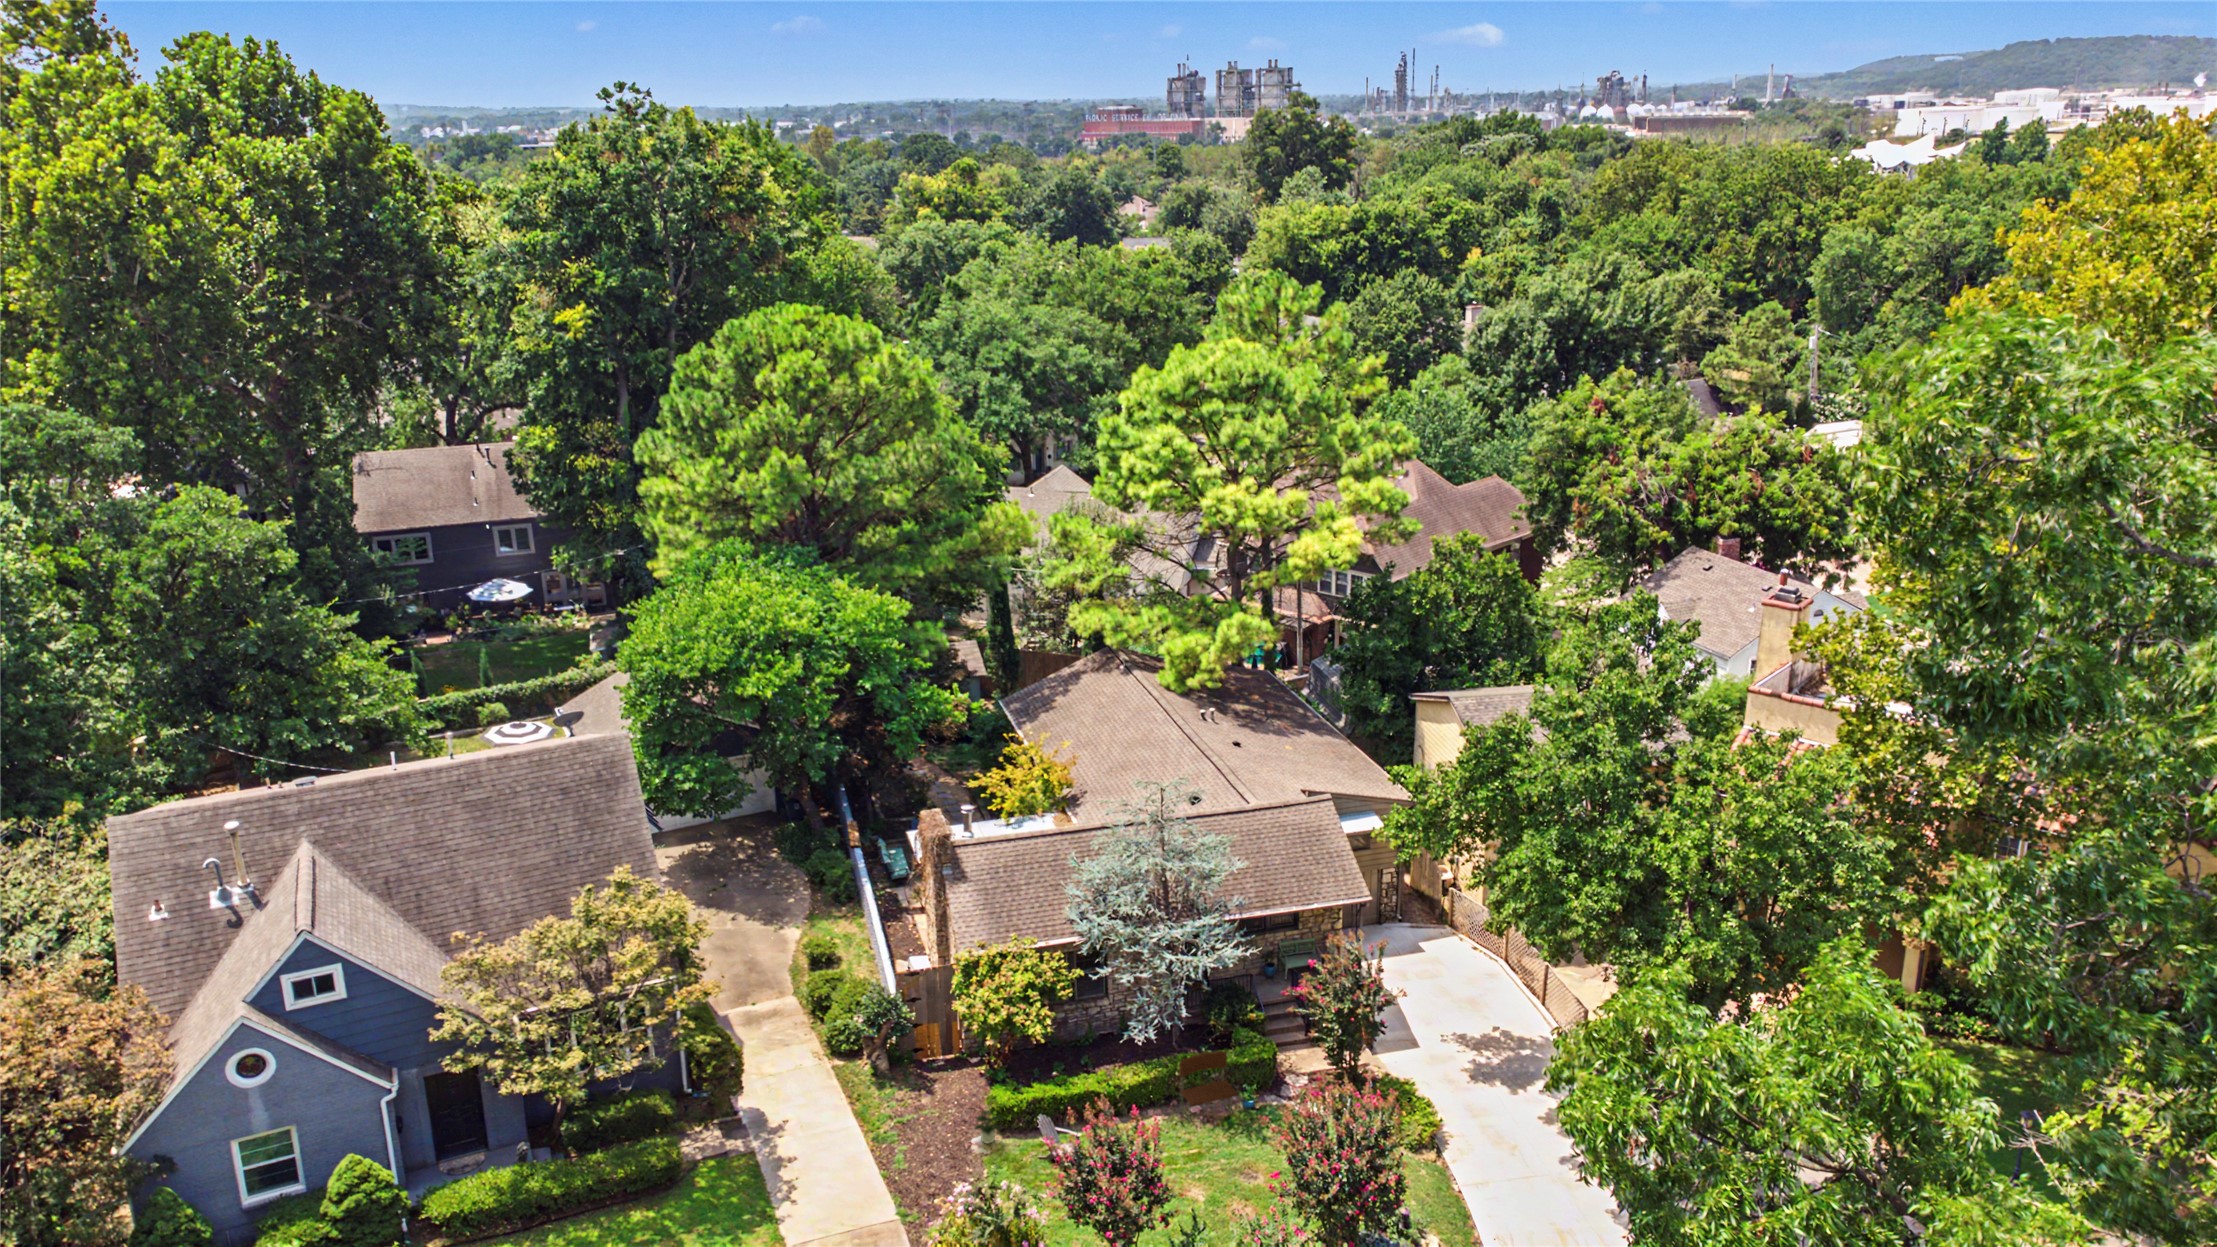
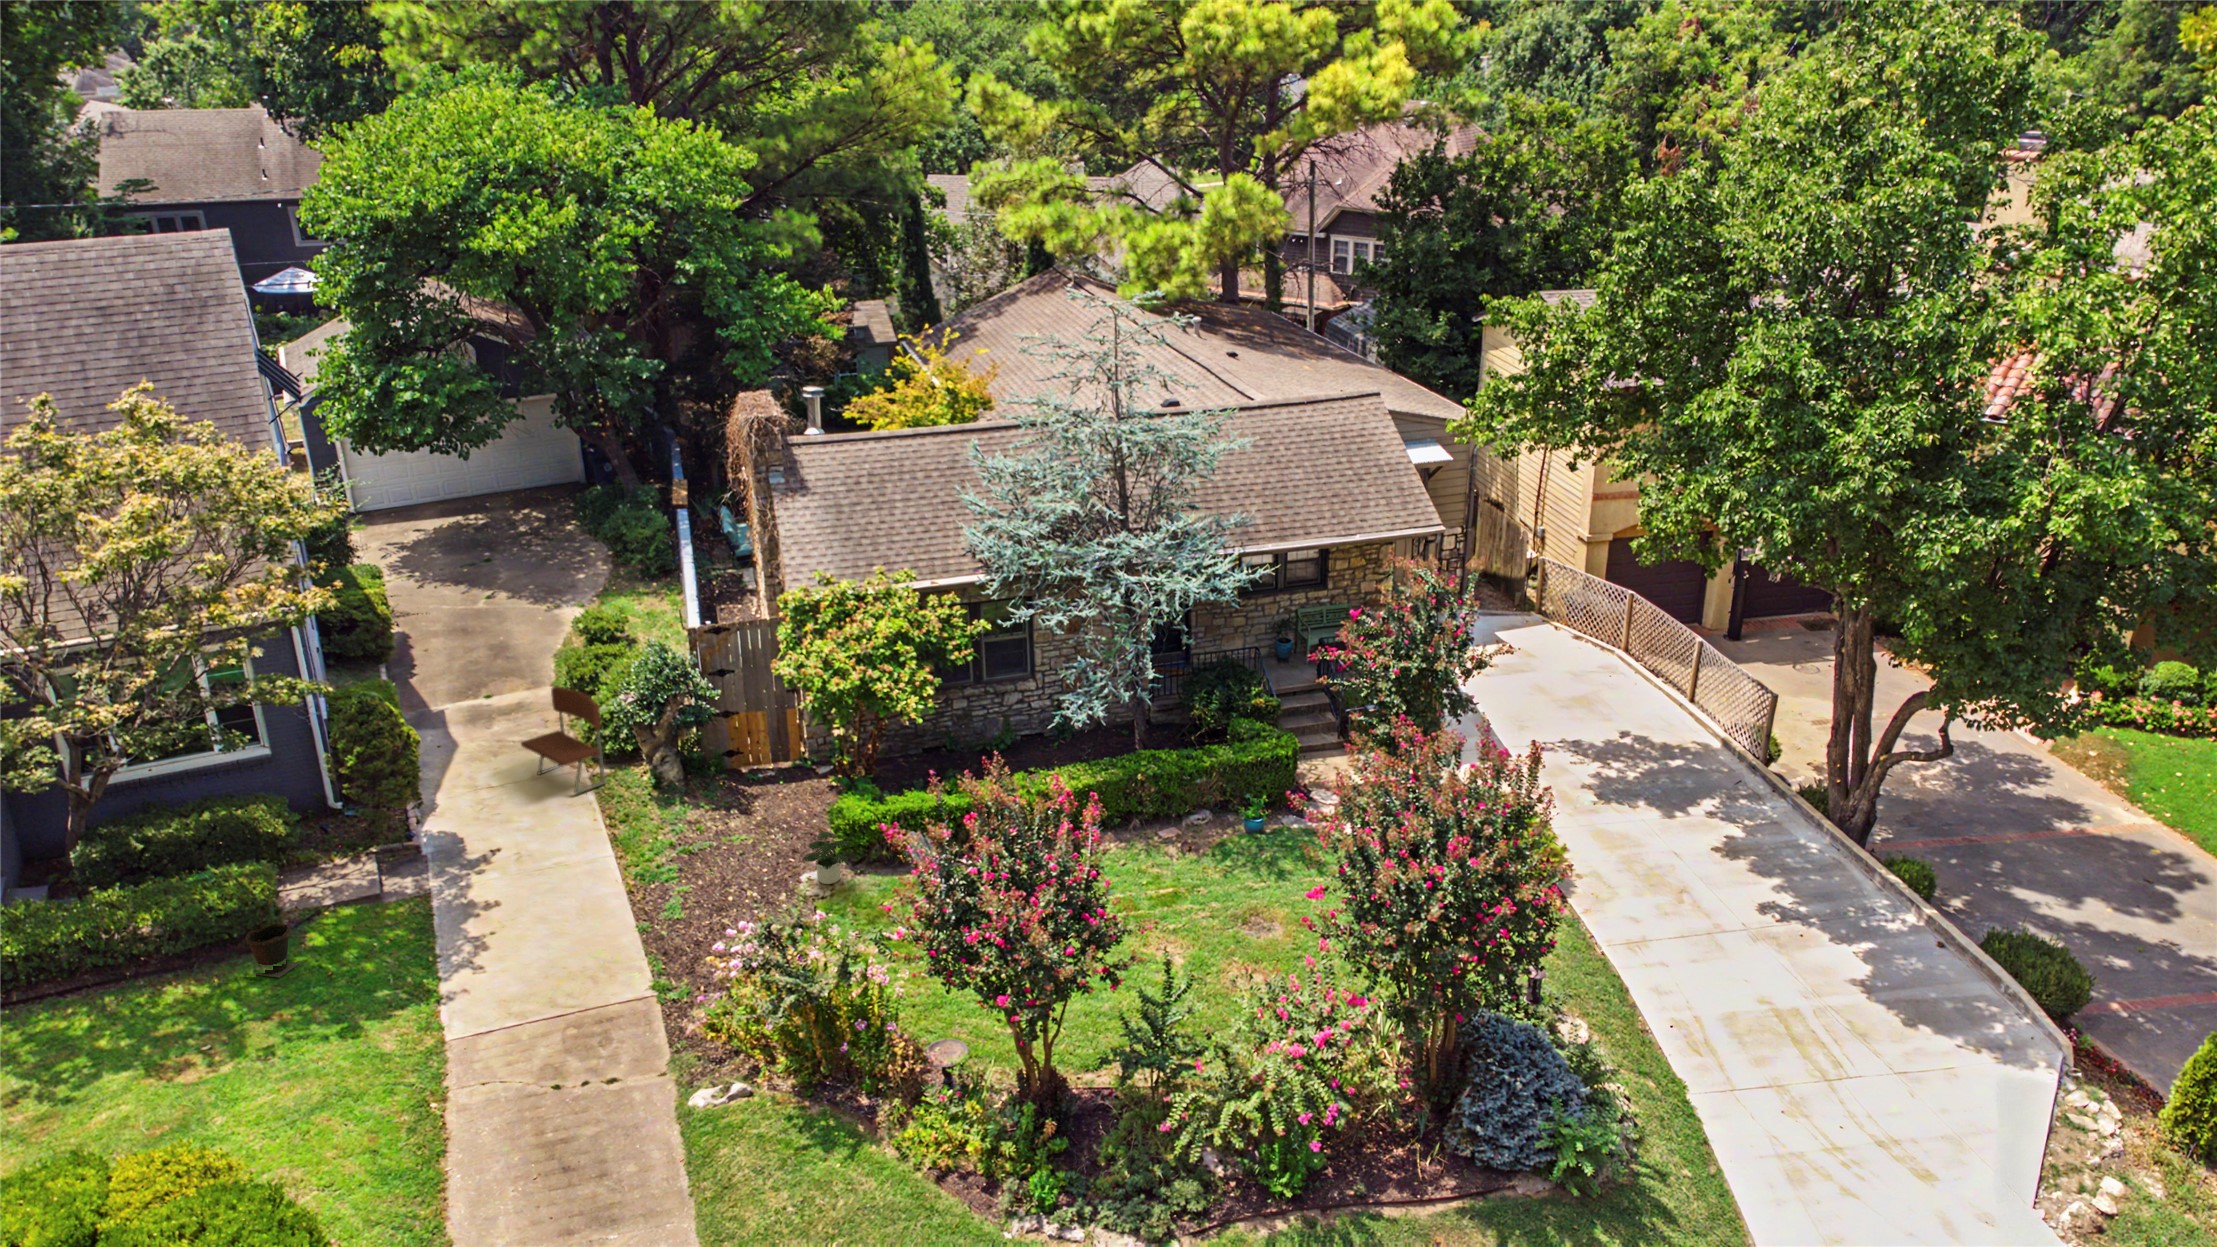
bench: present [1179,1051,1238,1122] -> present [521,686,606,794]
bucket: none [660,1174,689,1208] -> present [245,923,302,977]

